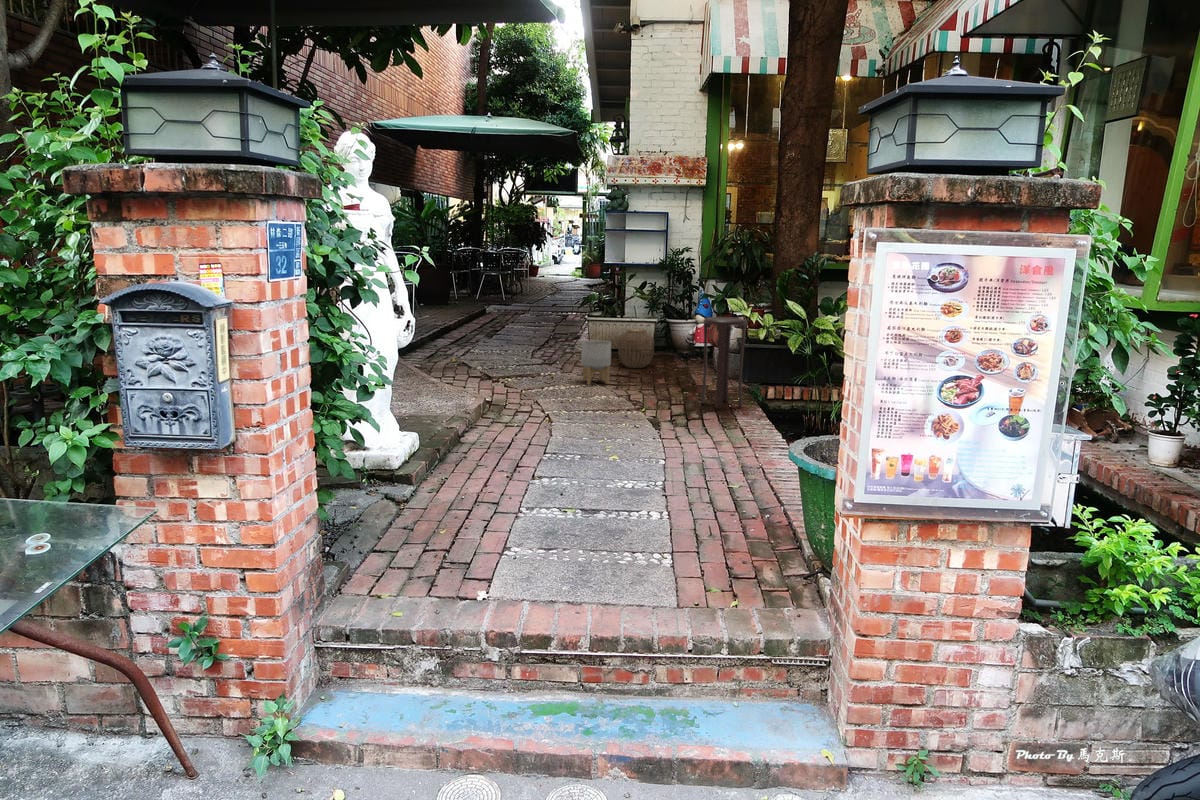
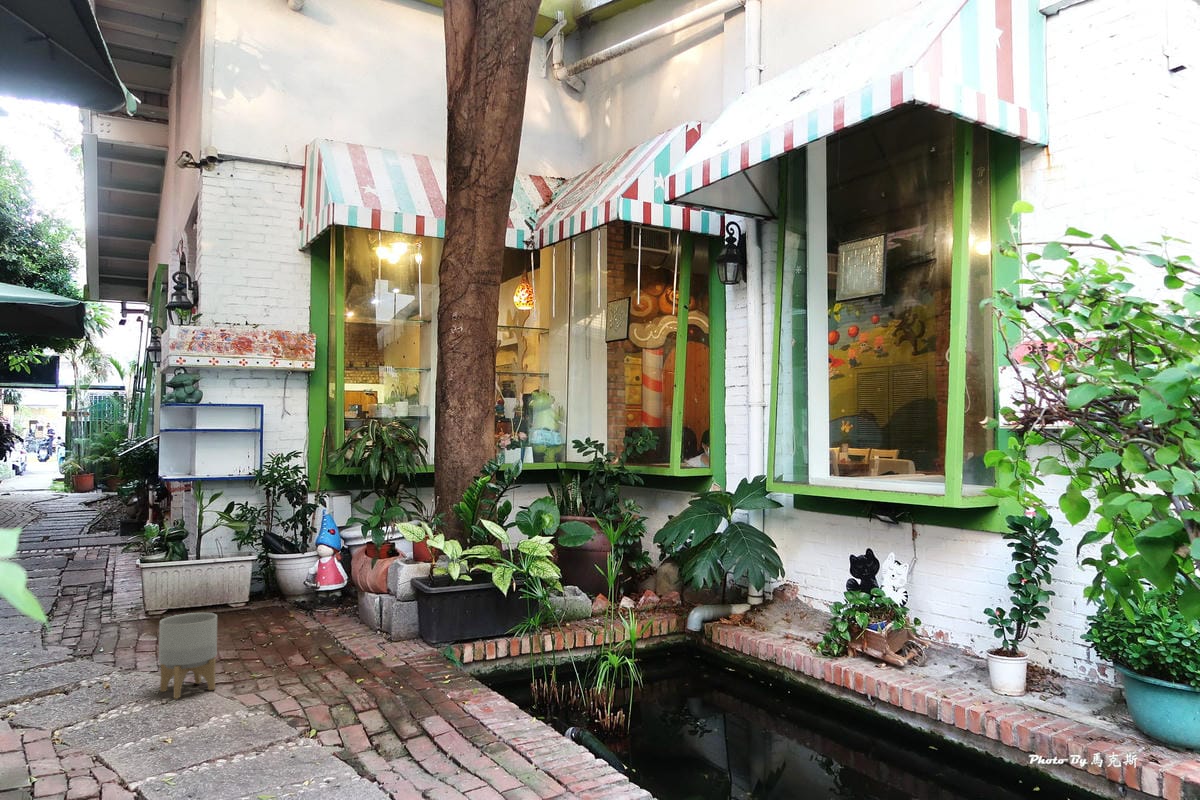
stool: present [701,317,747,409] -> none [402,556,470,710]
woven basket: present [618,329,654,368] -> none [208,578,270,643]

